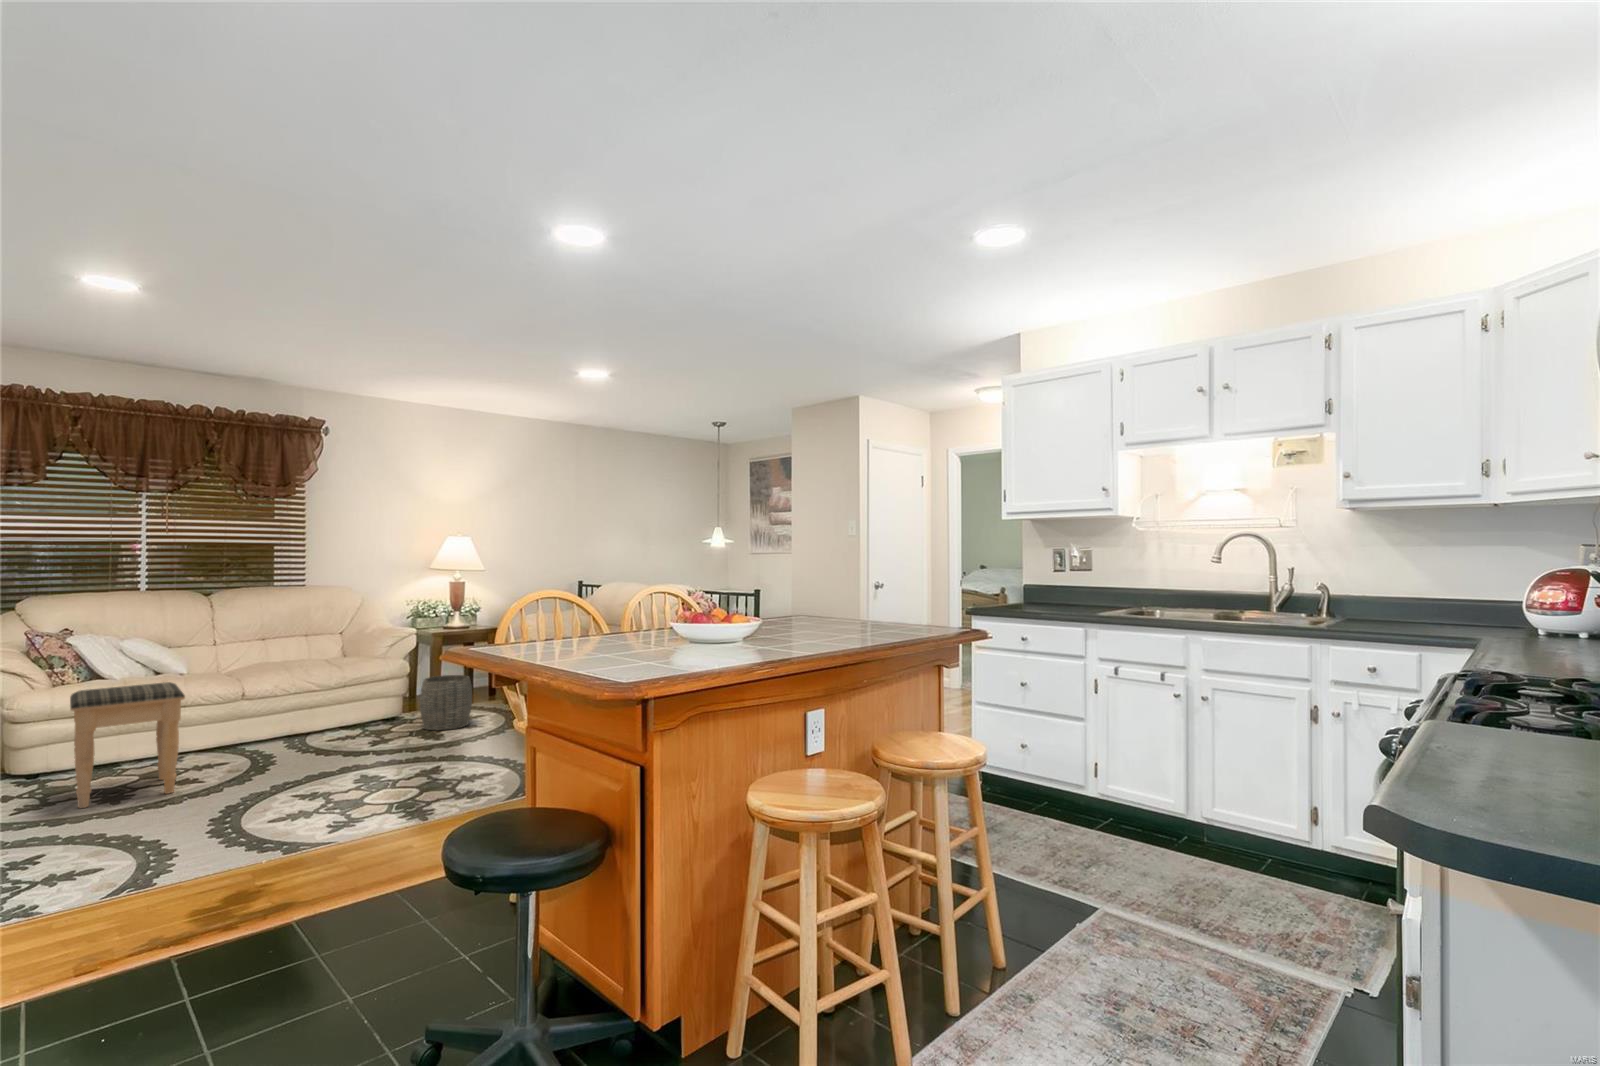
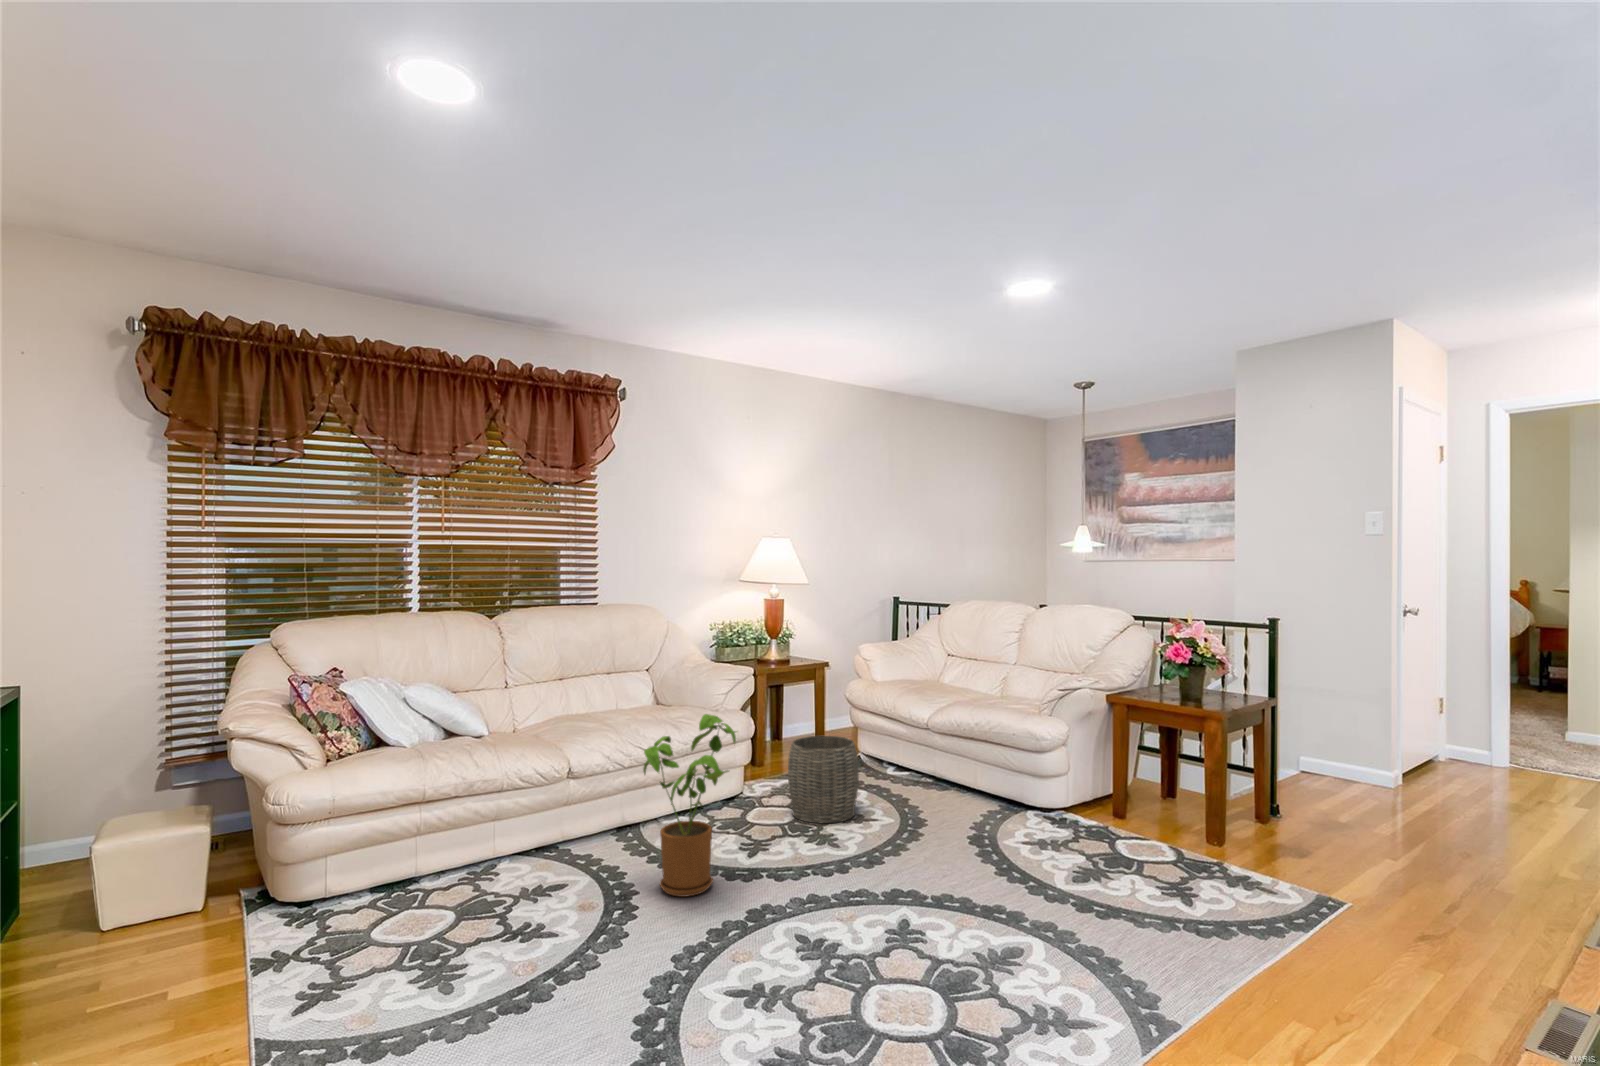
house plant: none [280,653,353,765] -> present [643,714,736,897]
footstool: present [70,682,185,808] -> none [371,763,544,995]

